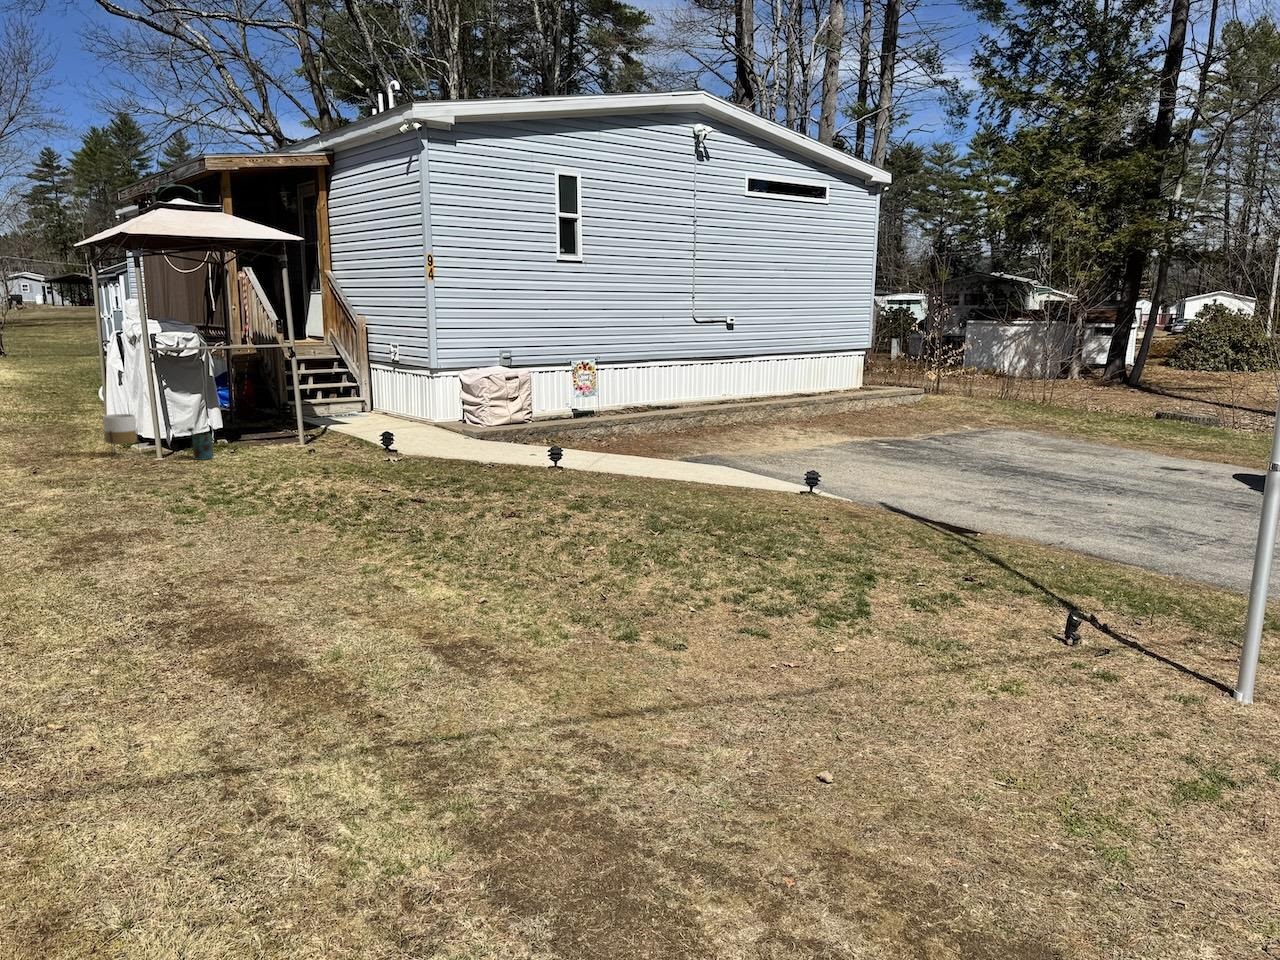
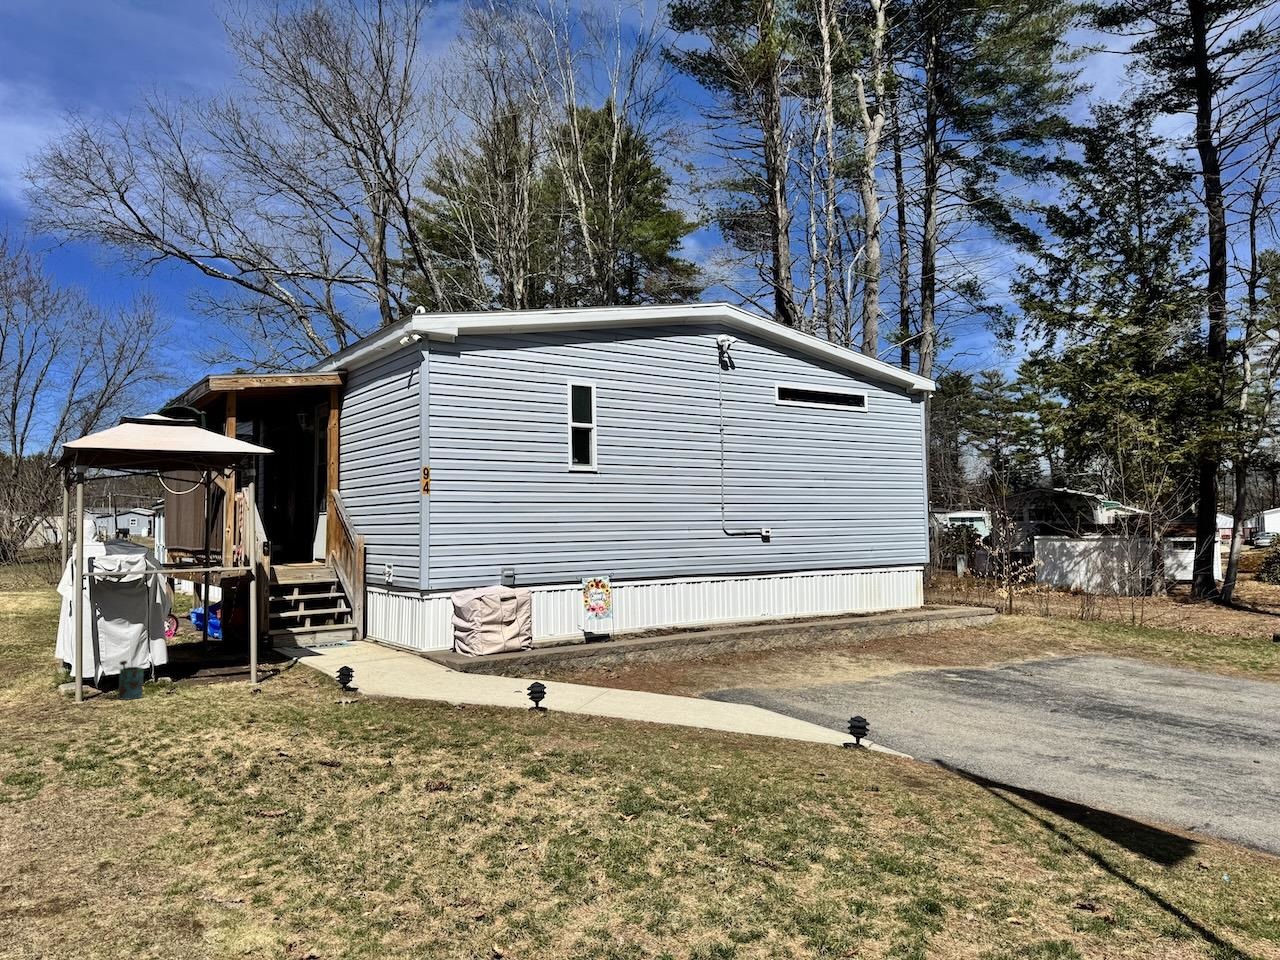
planter: present [103,414,138,451] -> none [22,645,64,697]

